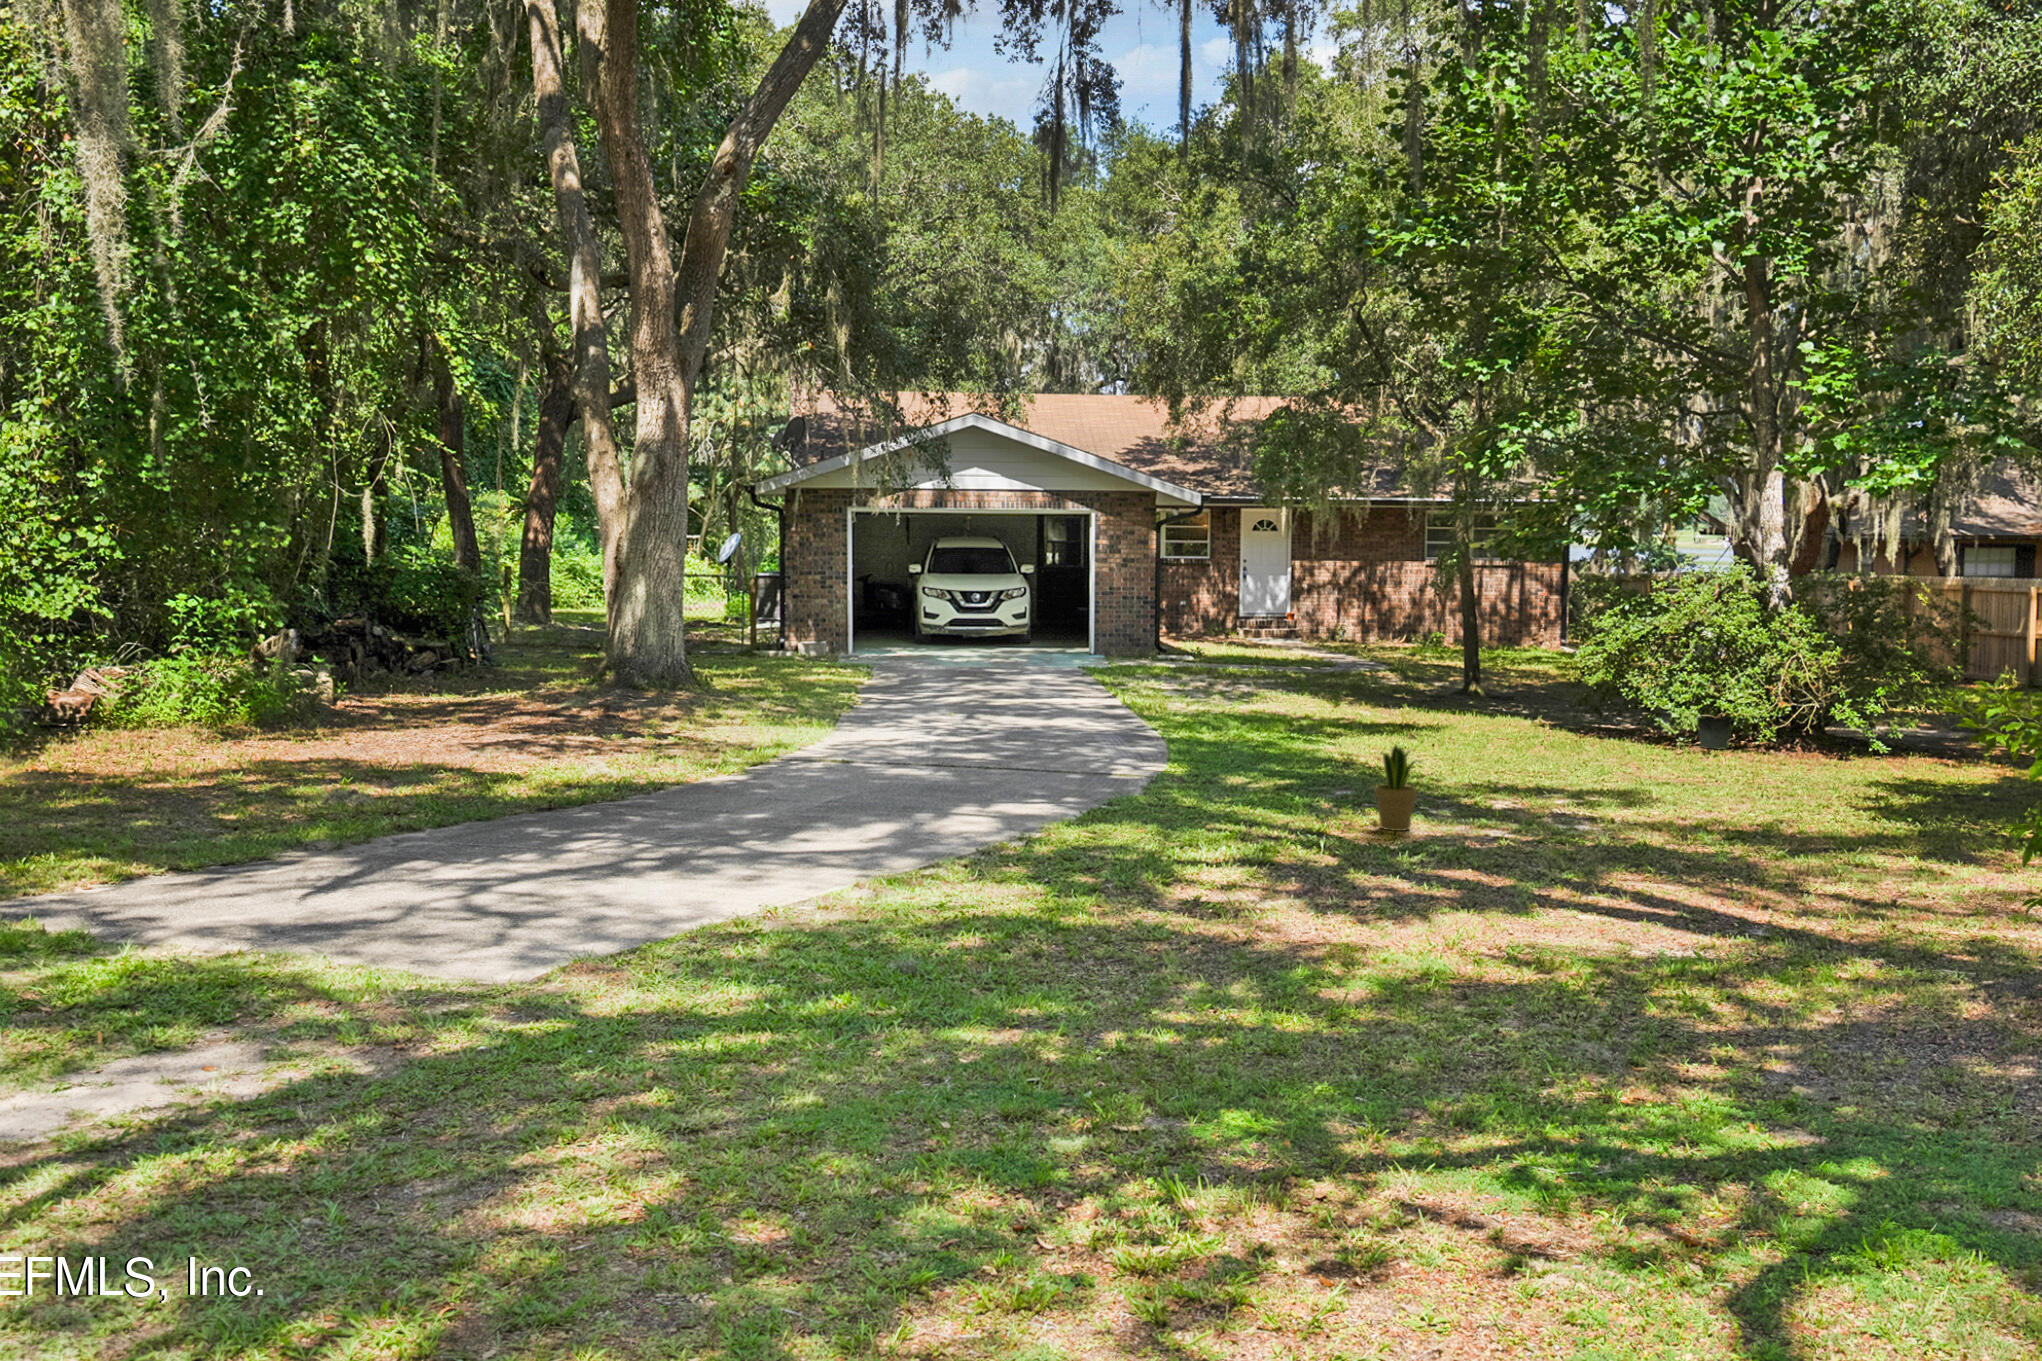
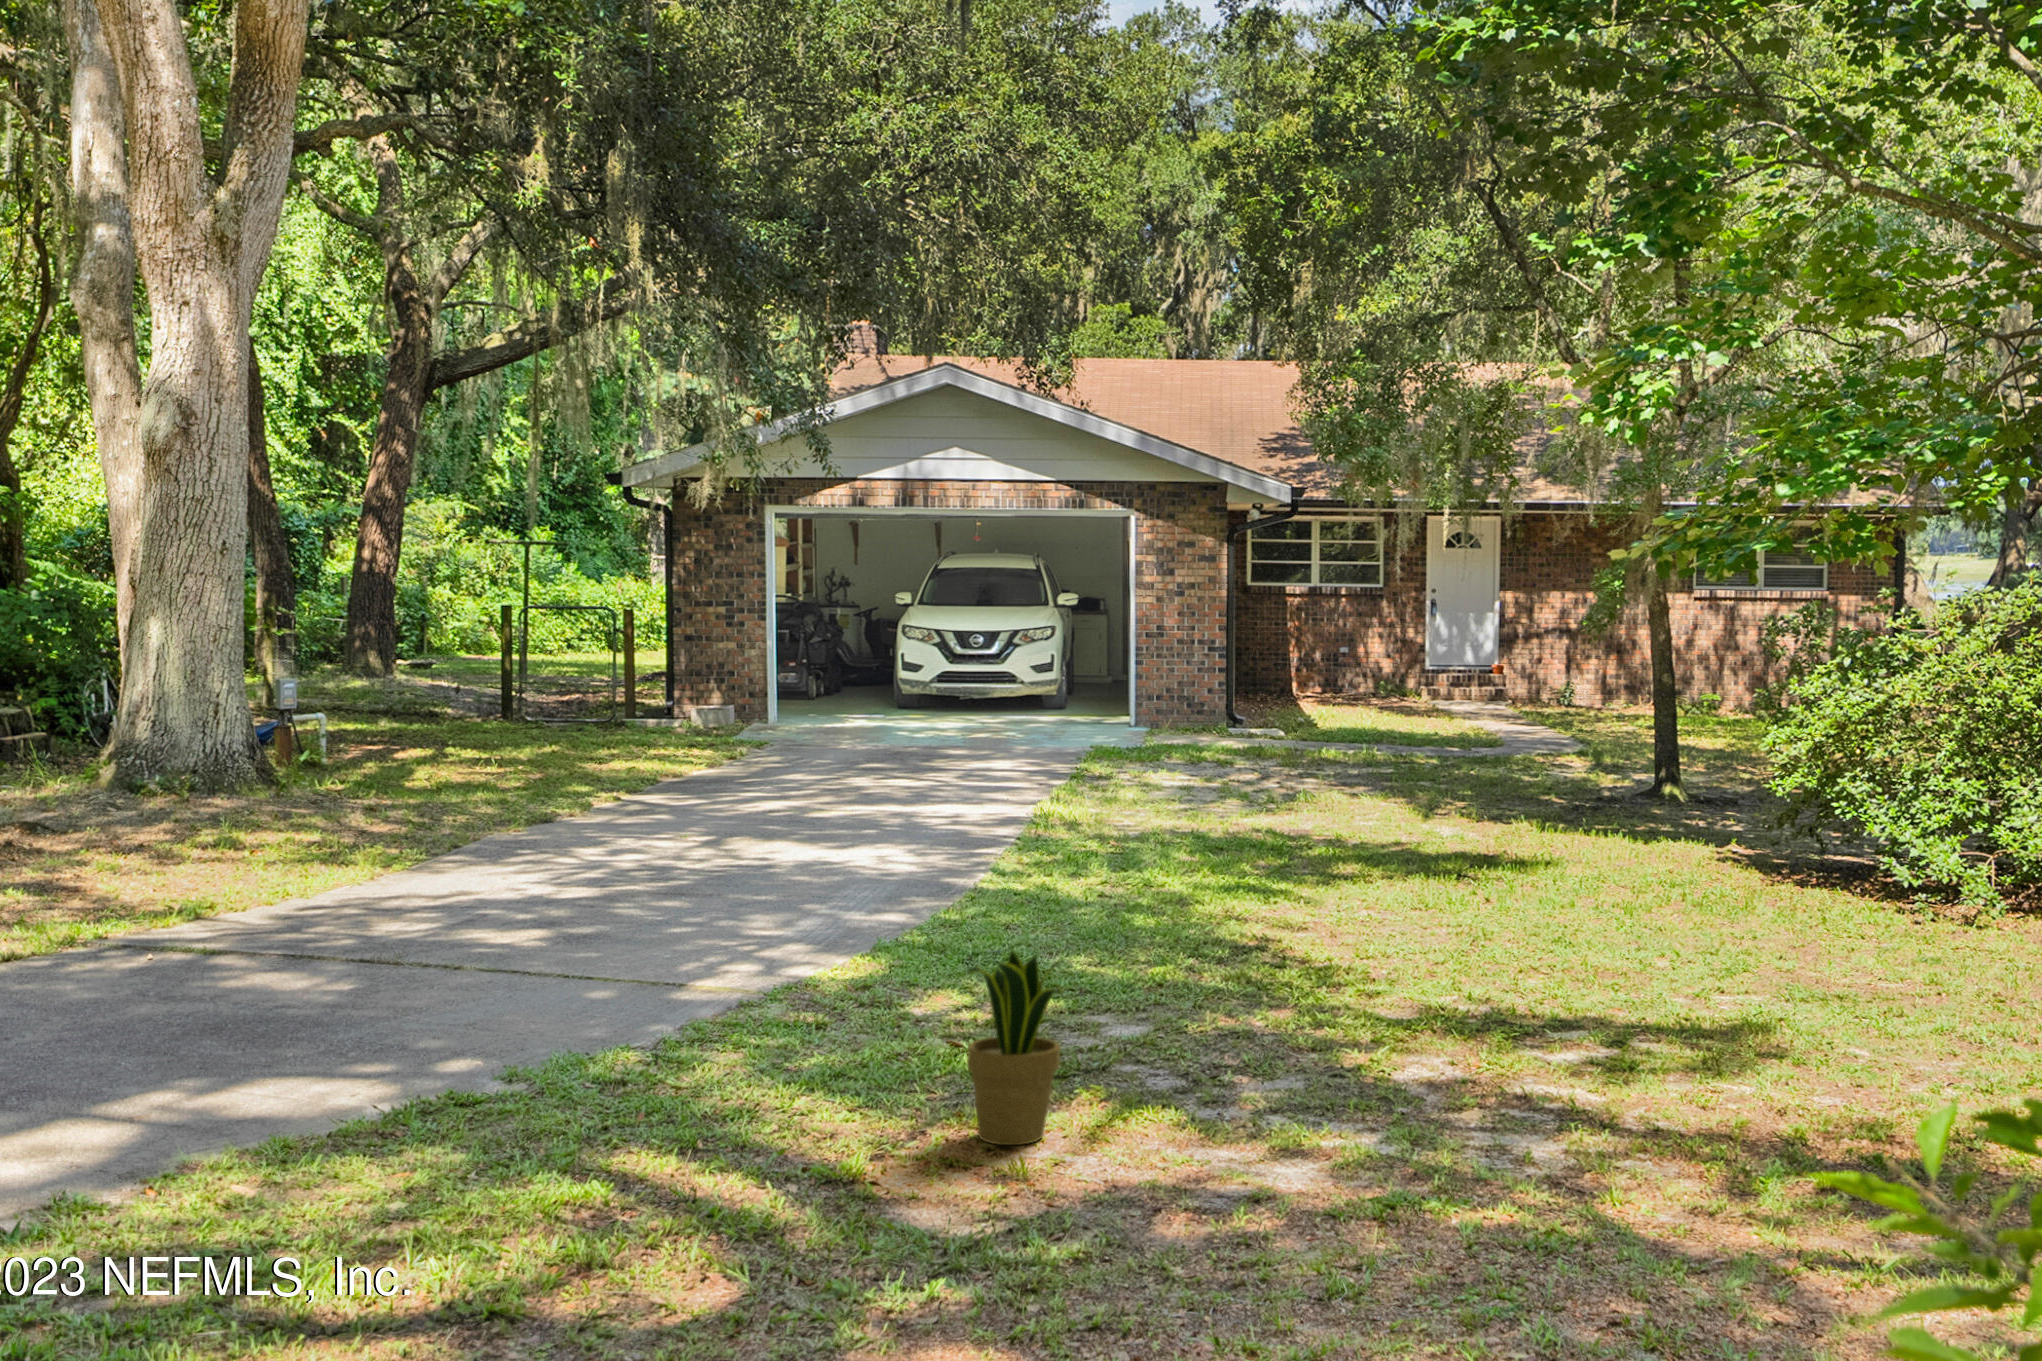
bucket: present [1696,716,1733,749] -> none [1945,858,2019,923]

